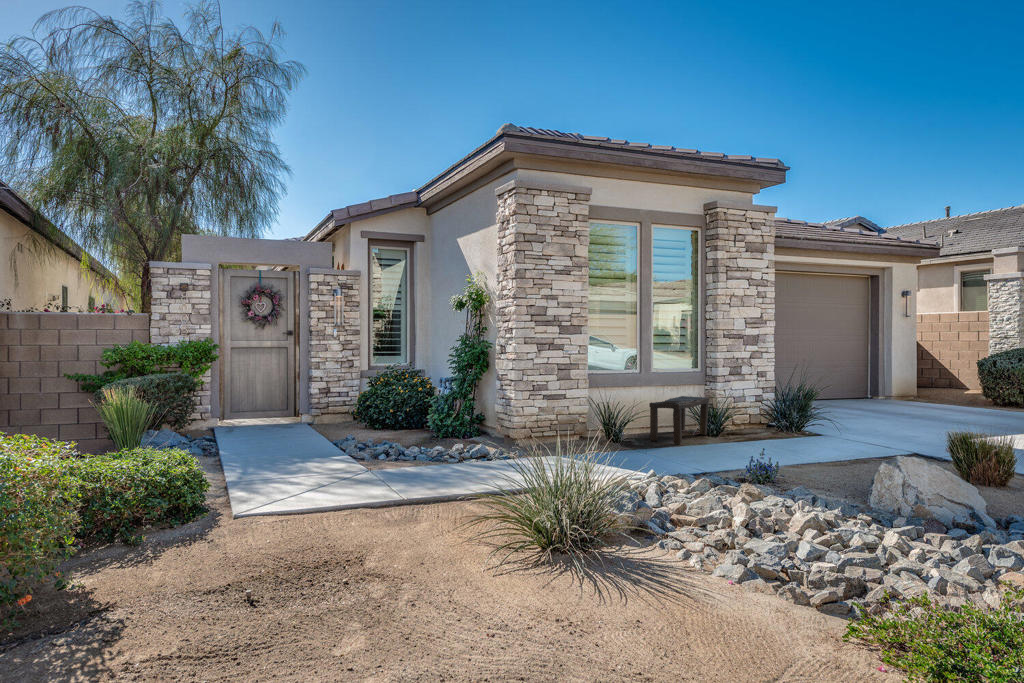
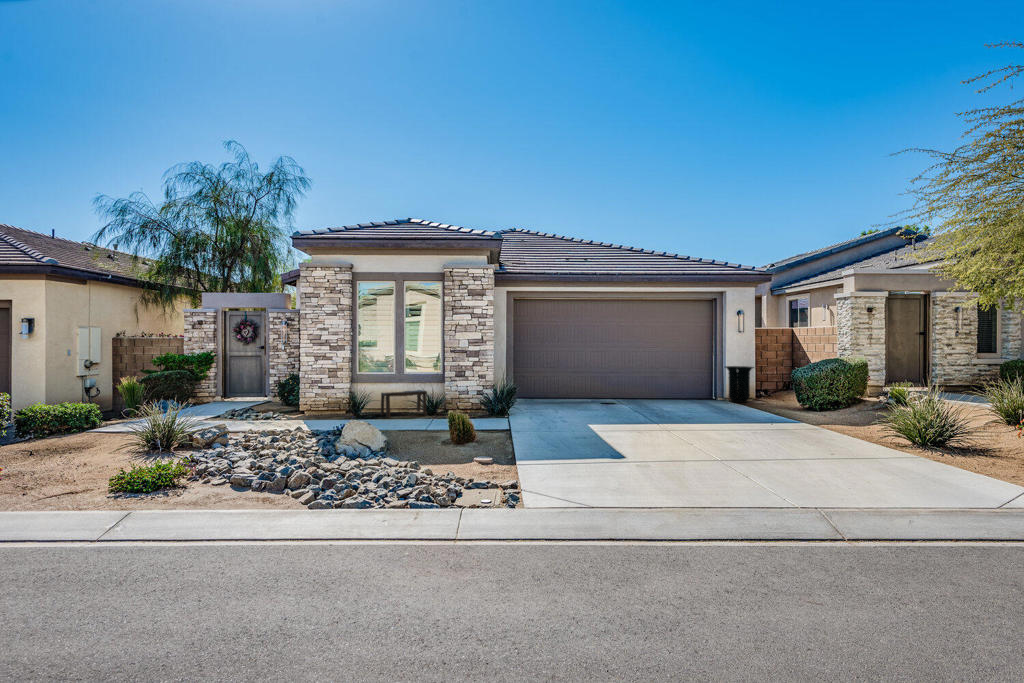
trash can: none [917,356,960,398] -> present [725,366,754,403]

